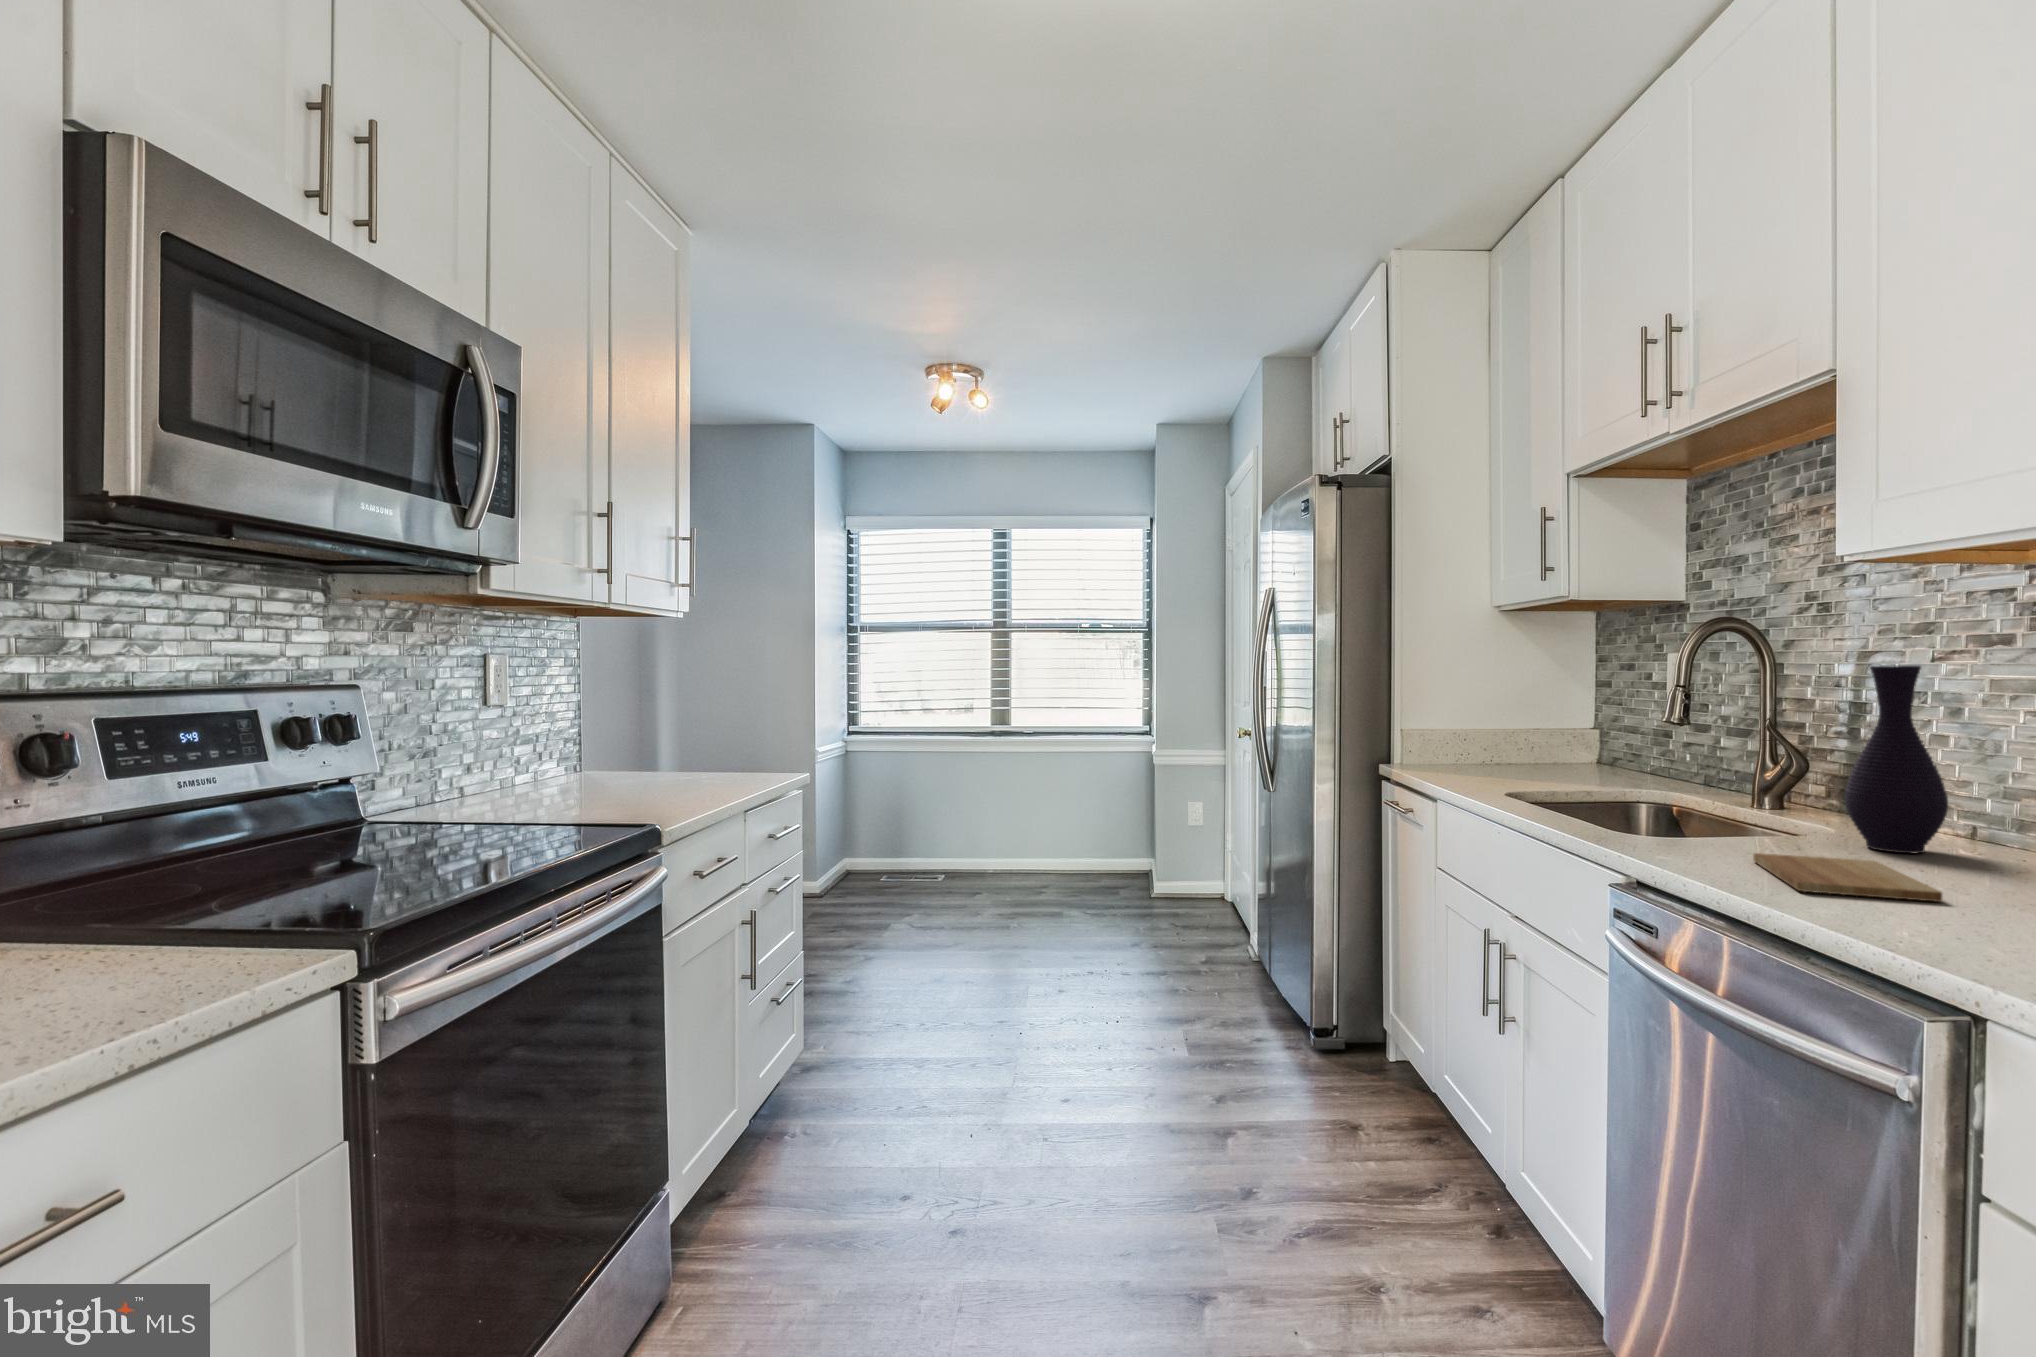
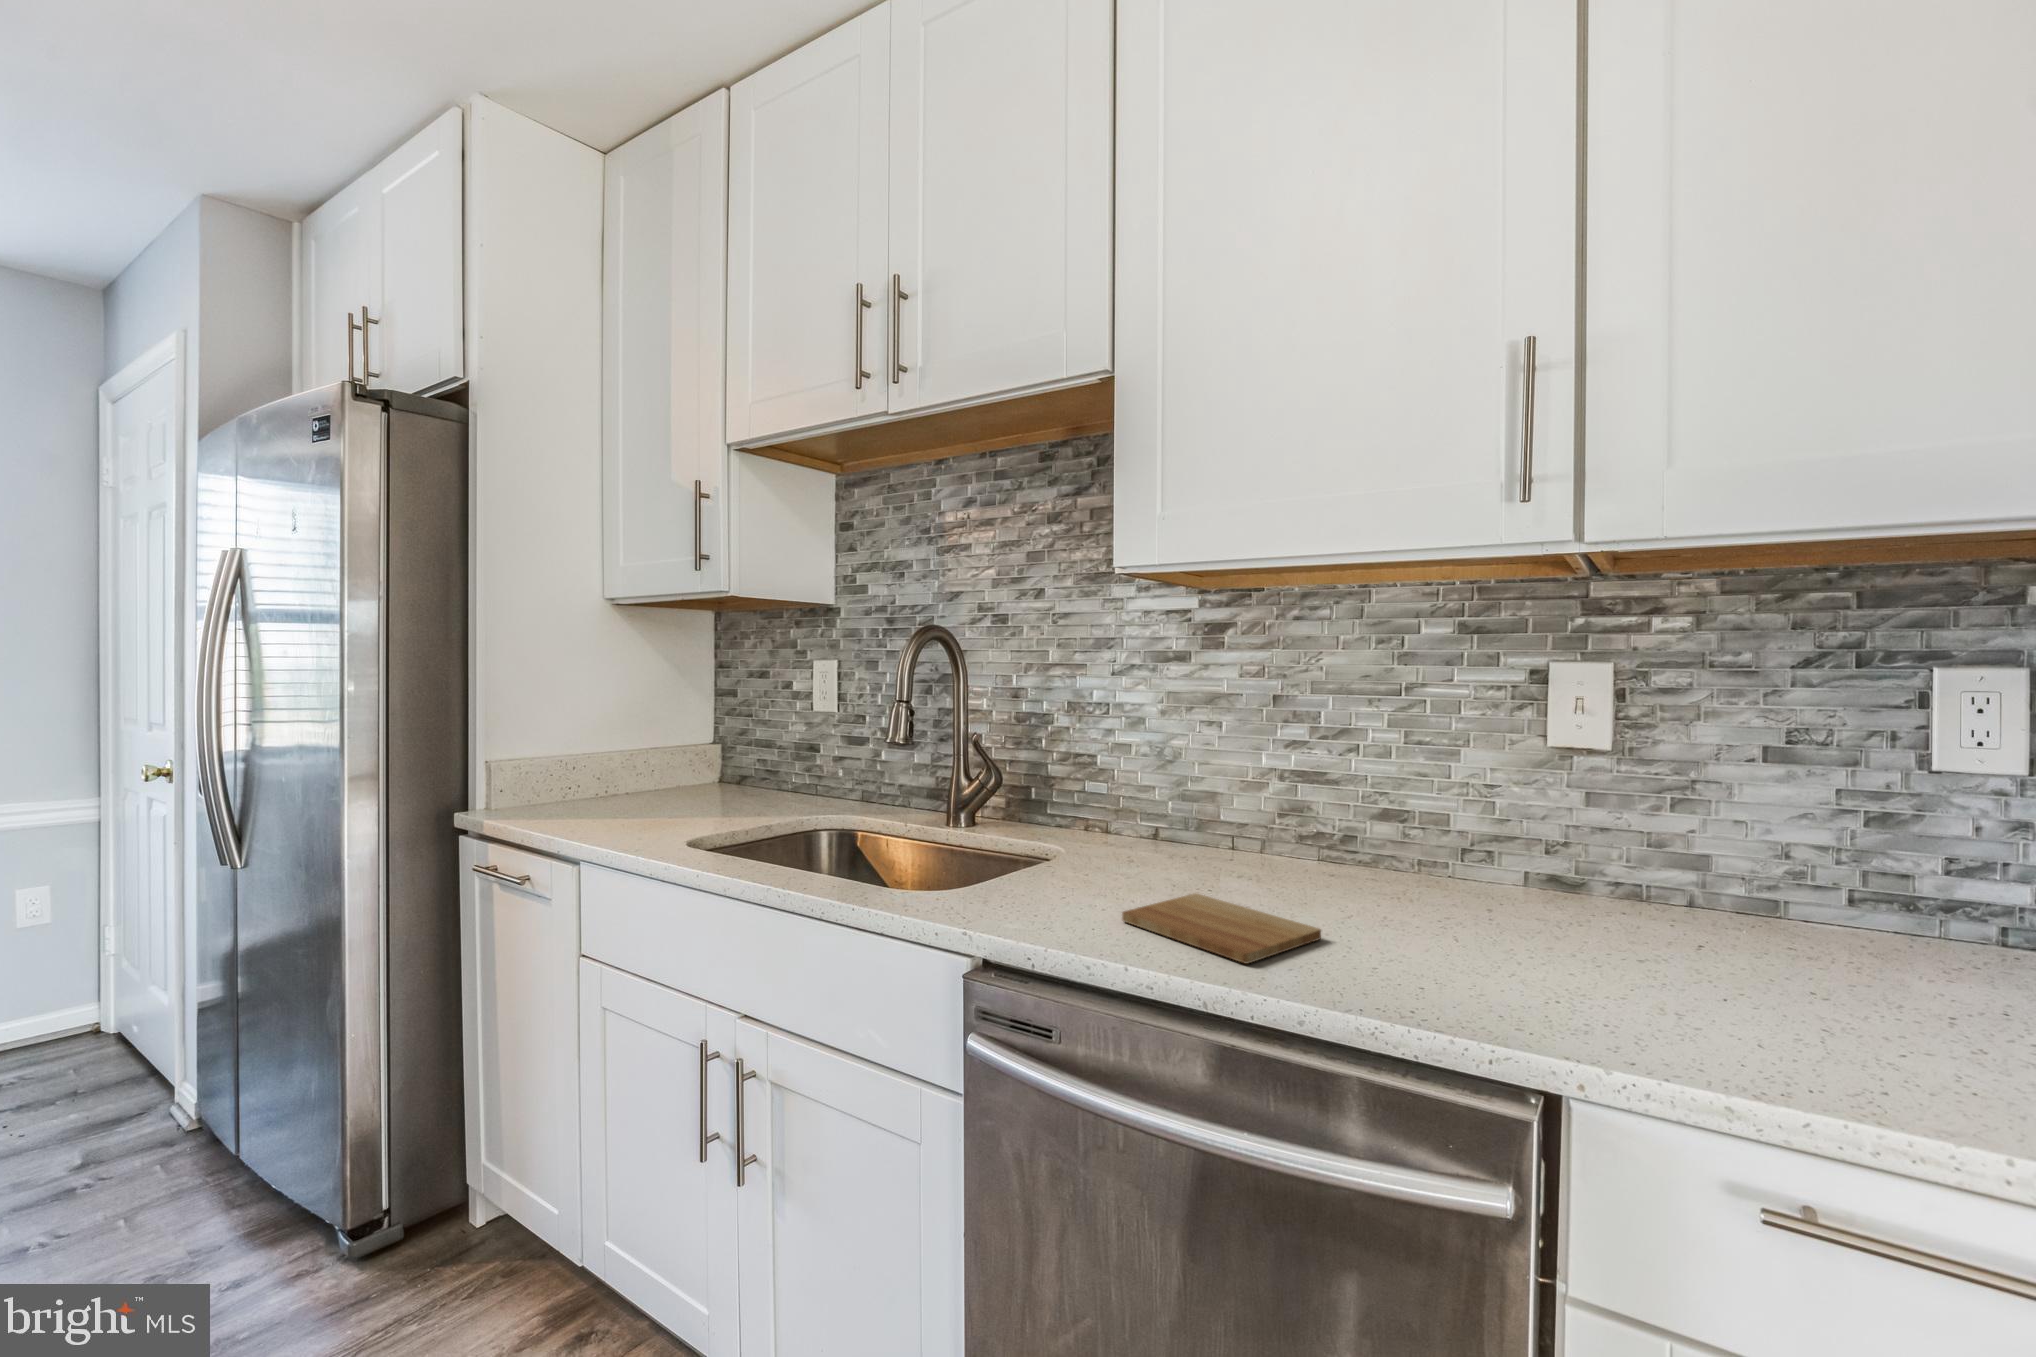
vase: present [1845,665,1948,853] -> none [1109,685,1184,872]

